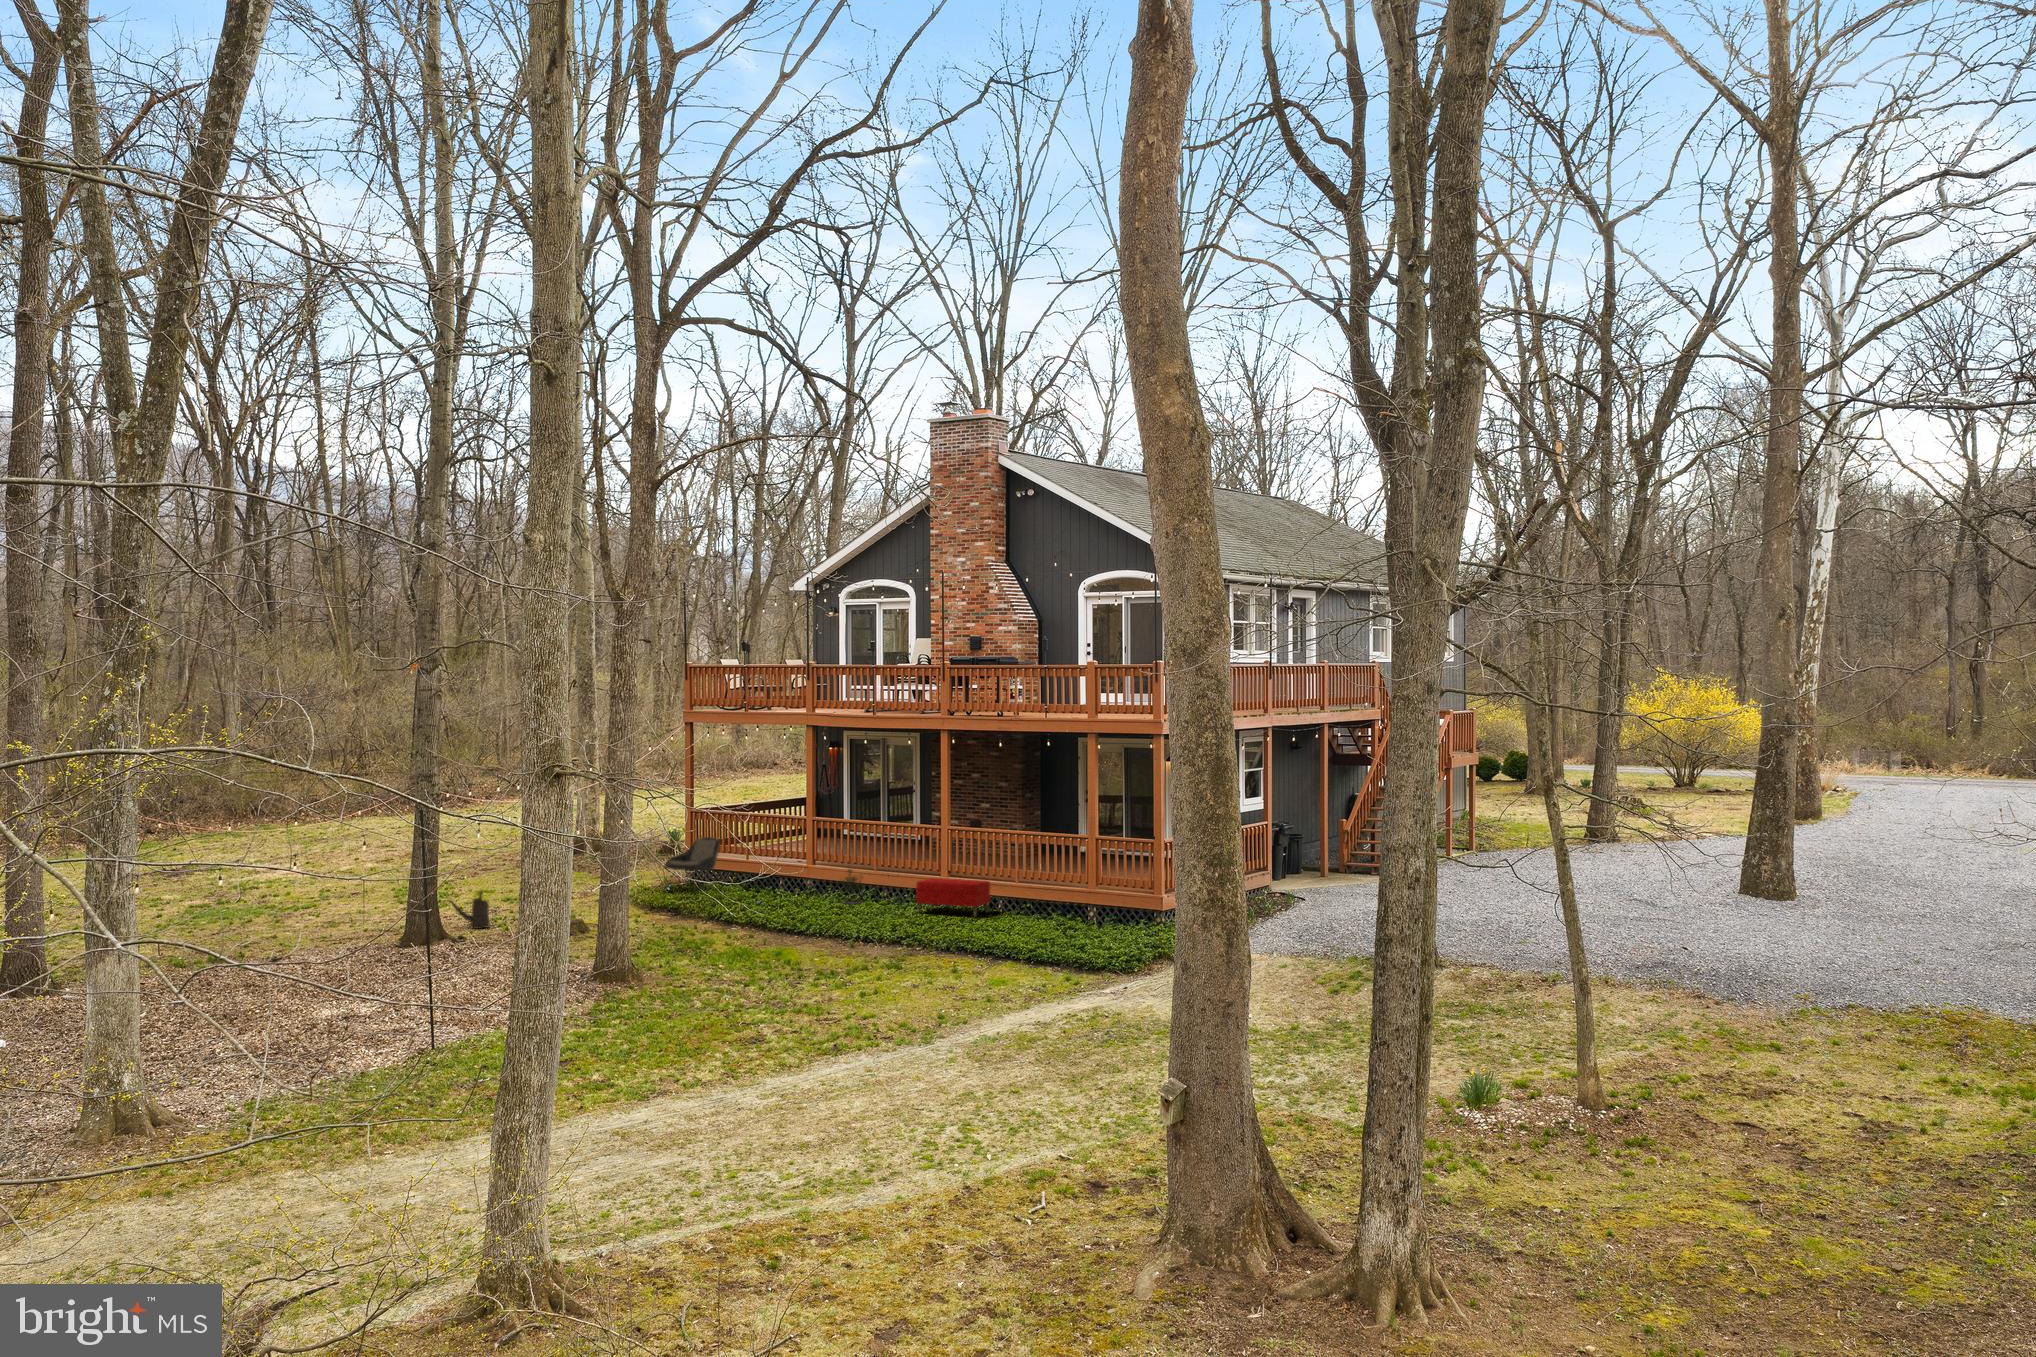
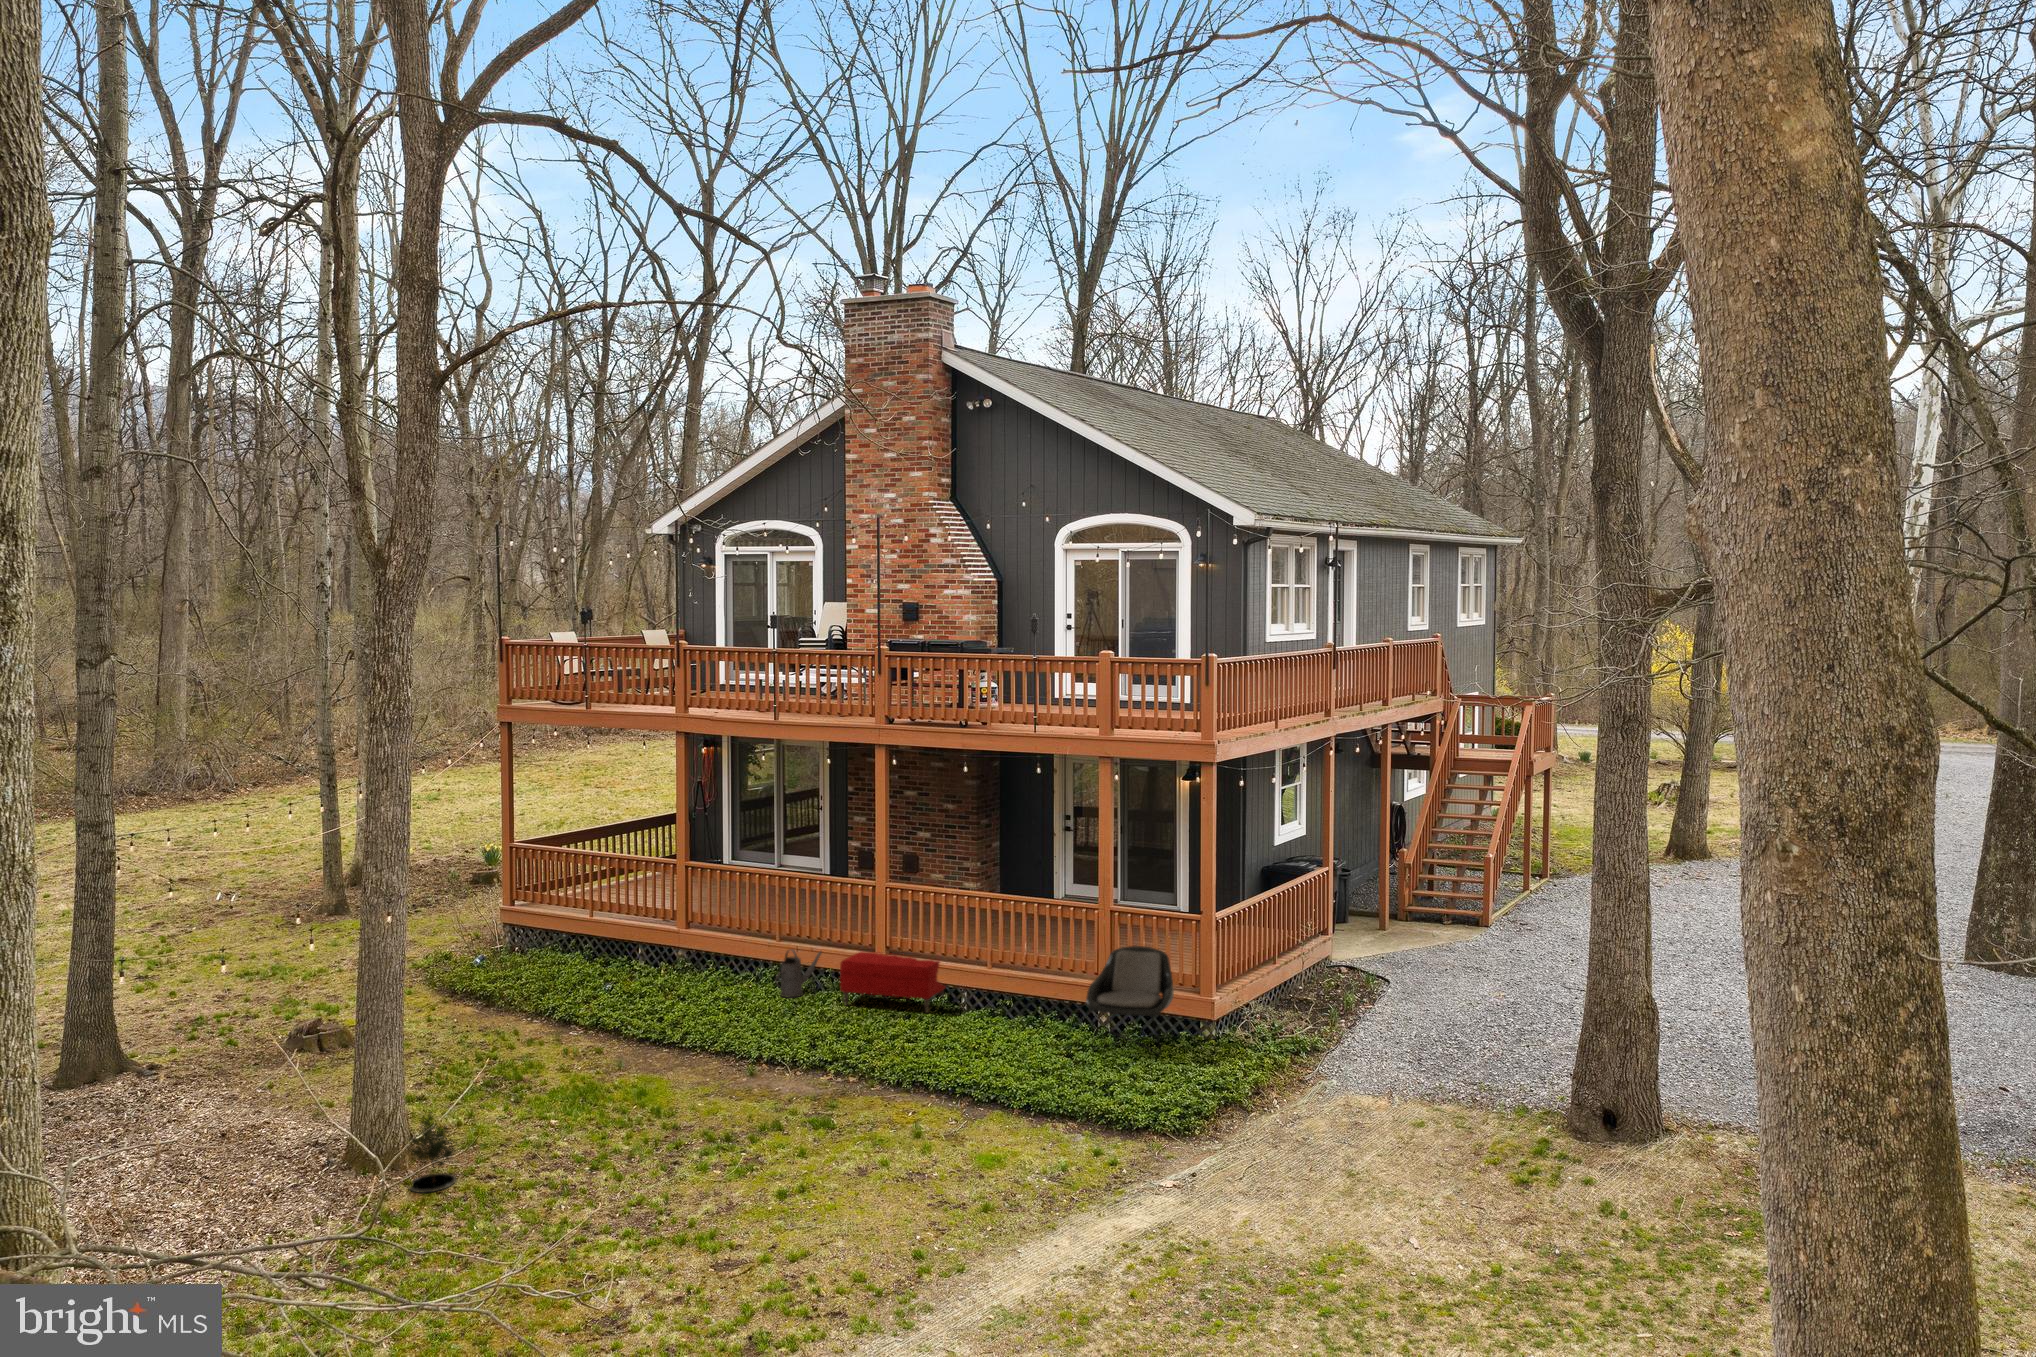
lounge chair: present [664,837,720,890] -> present [1086,946,1174,1056]
potted tree: present [840,869,863,904] -> present [407,1112,457,1193]
watering can: present [449,892,490,929] -> present [776,950,822,998]

